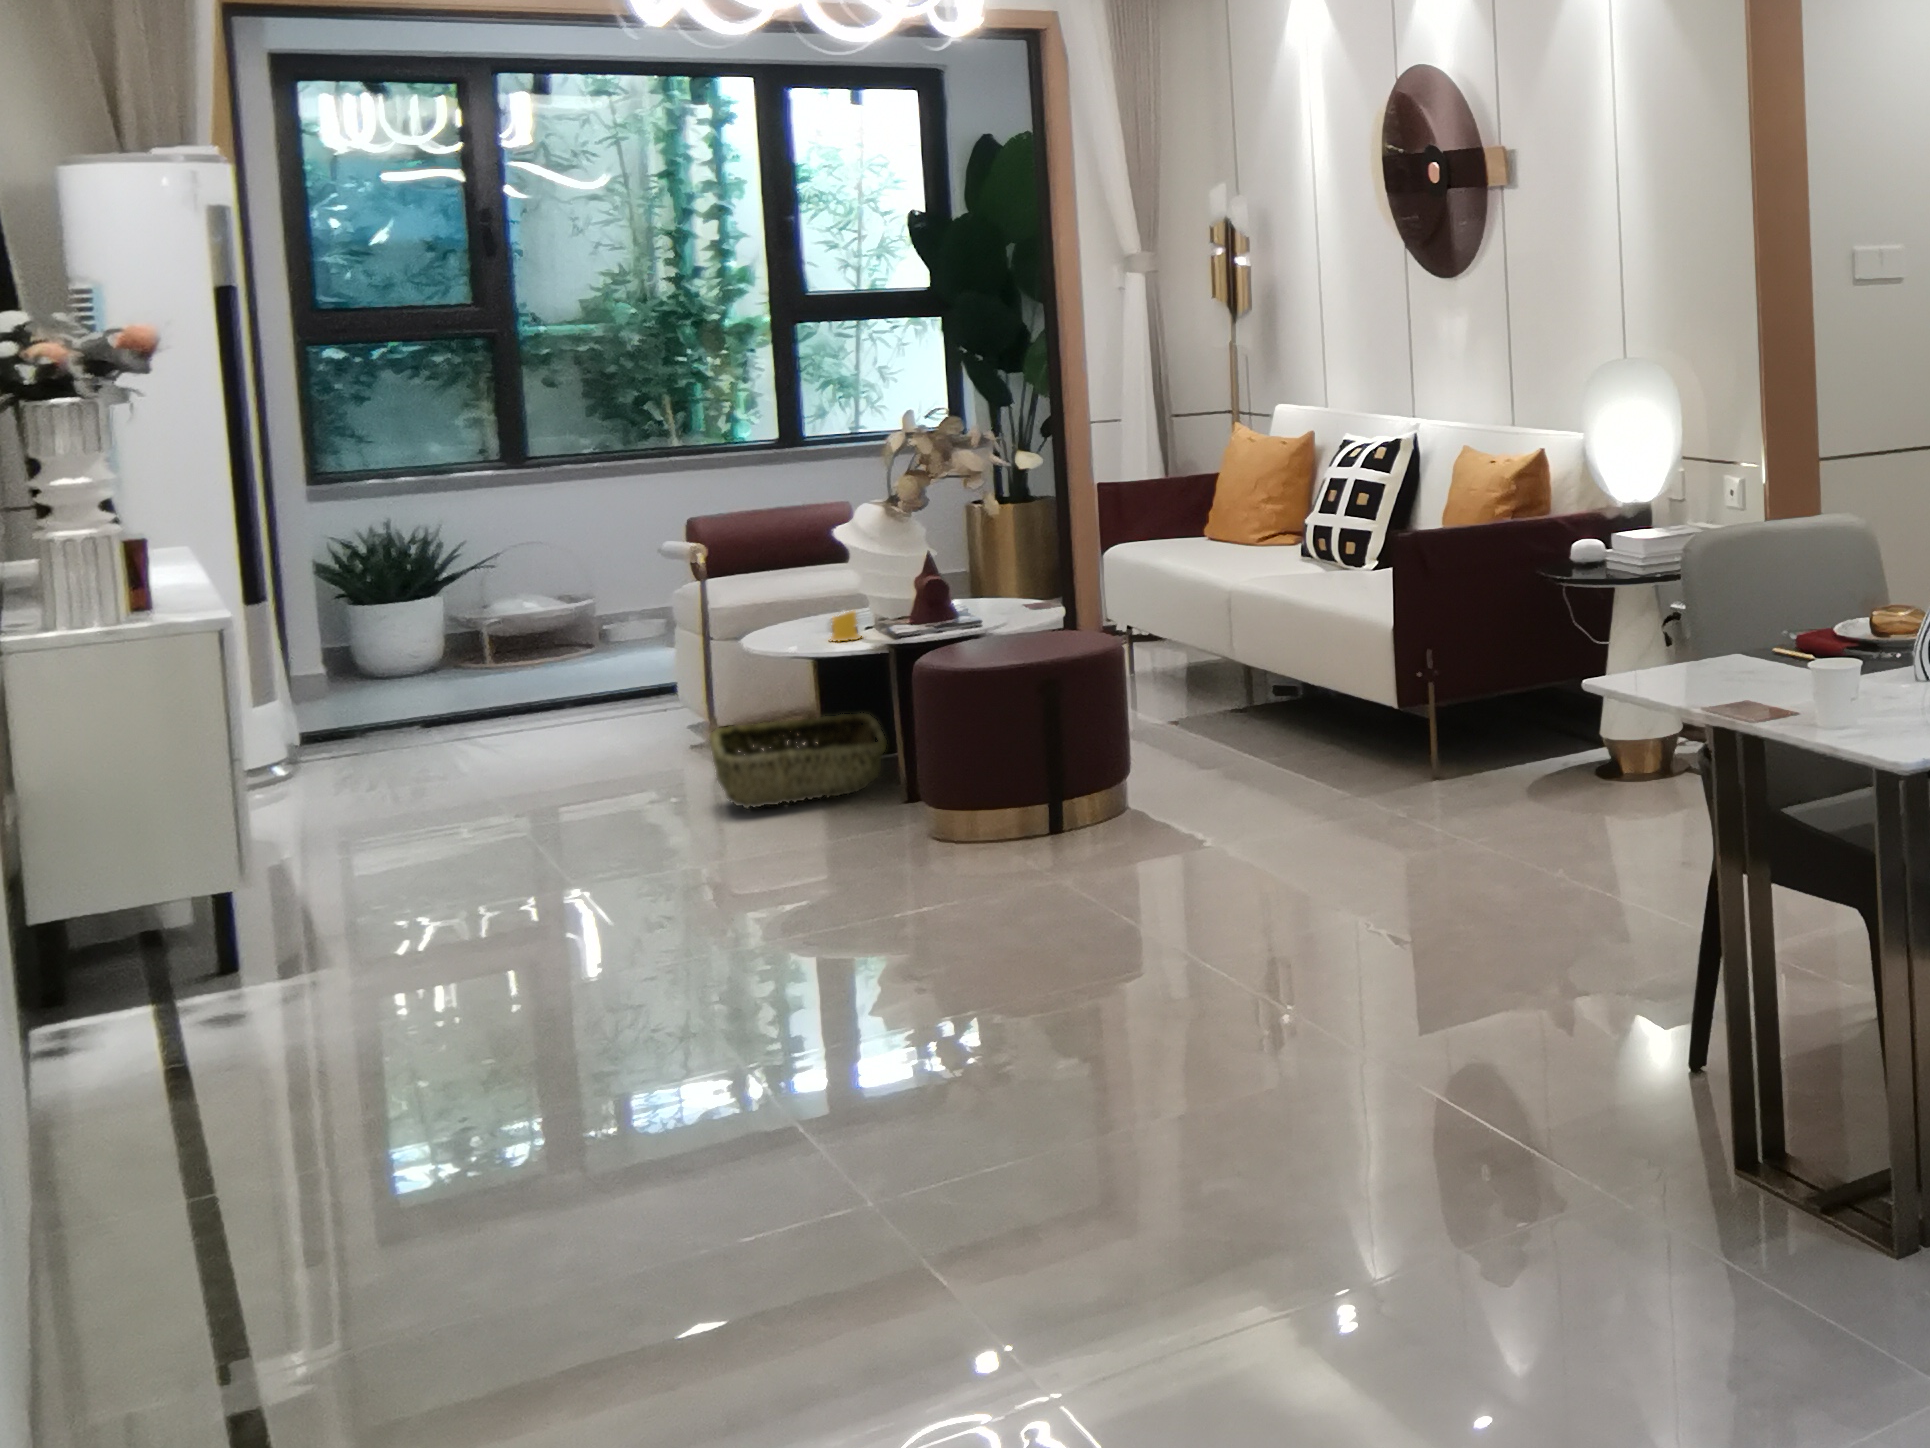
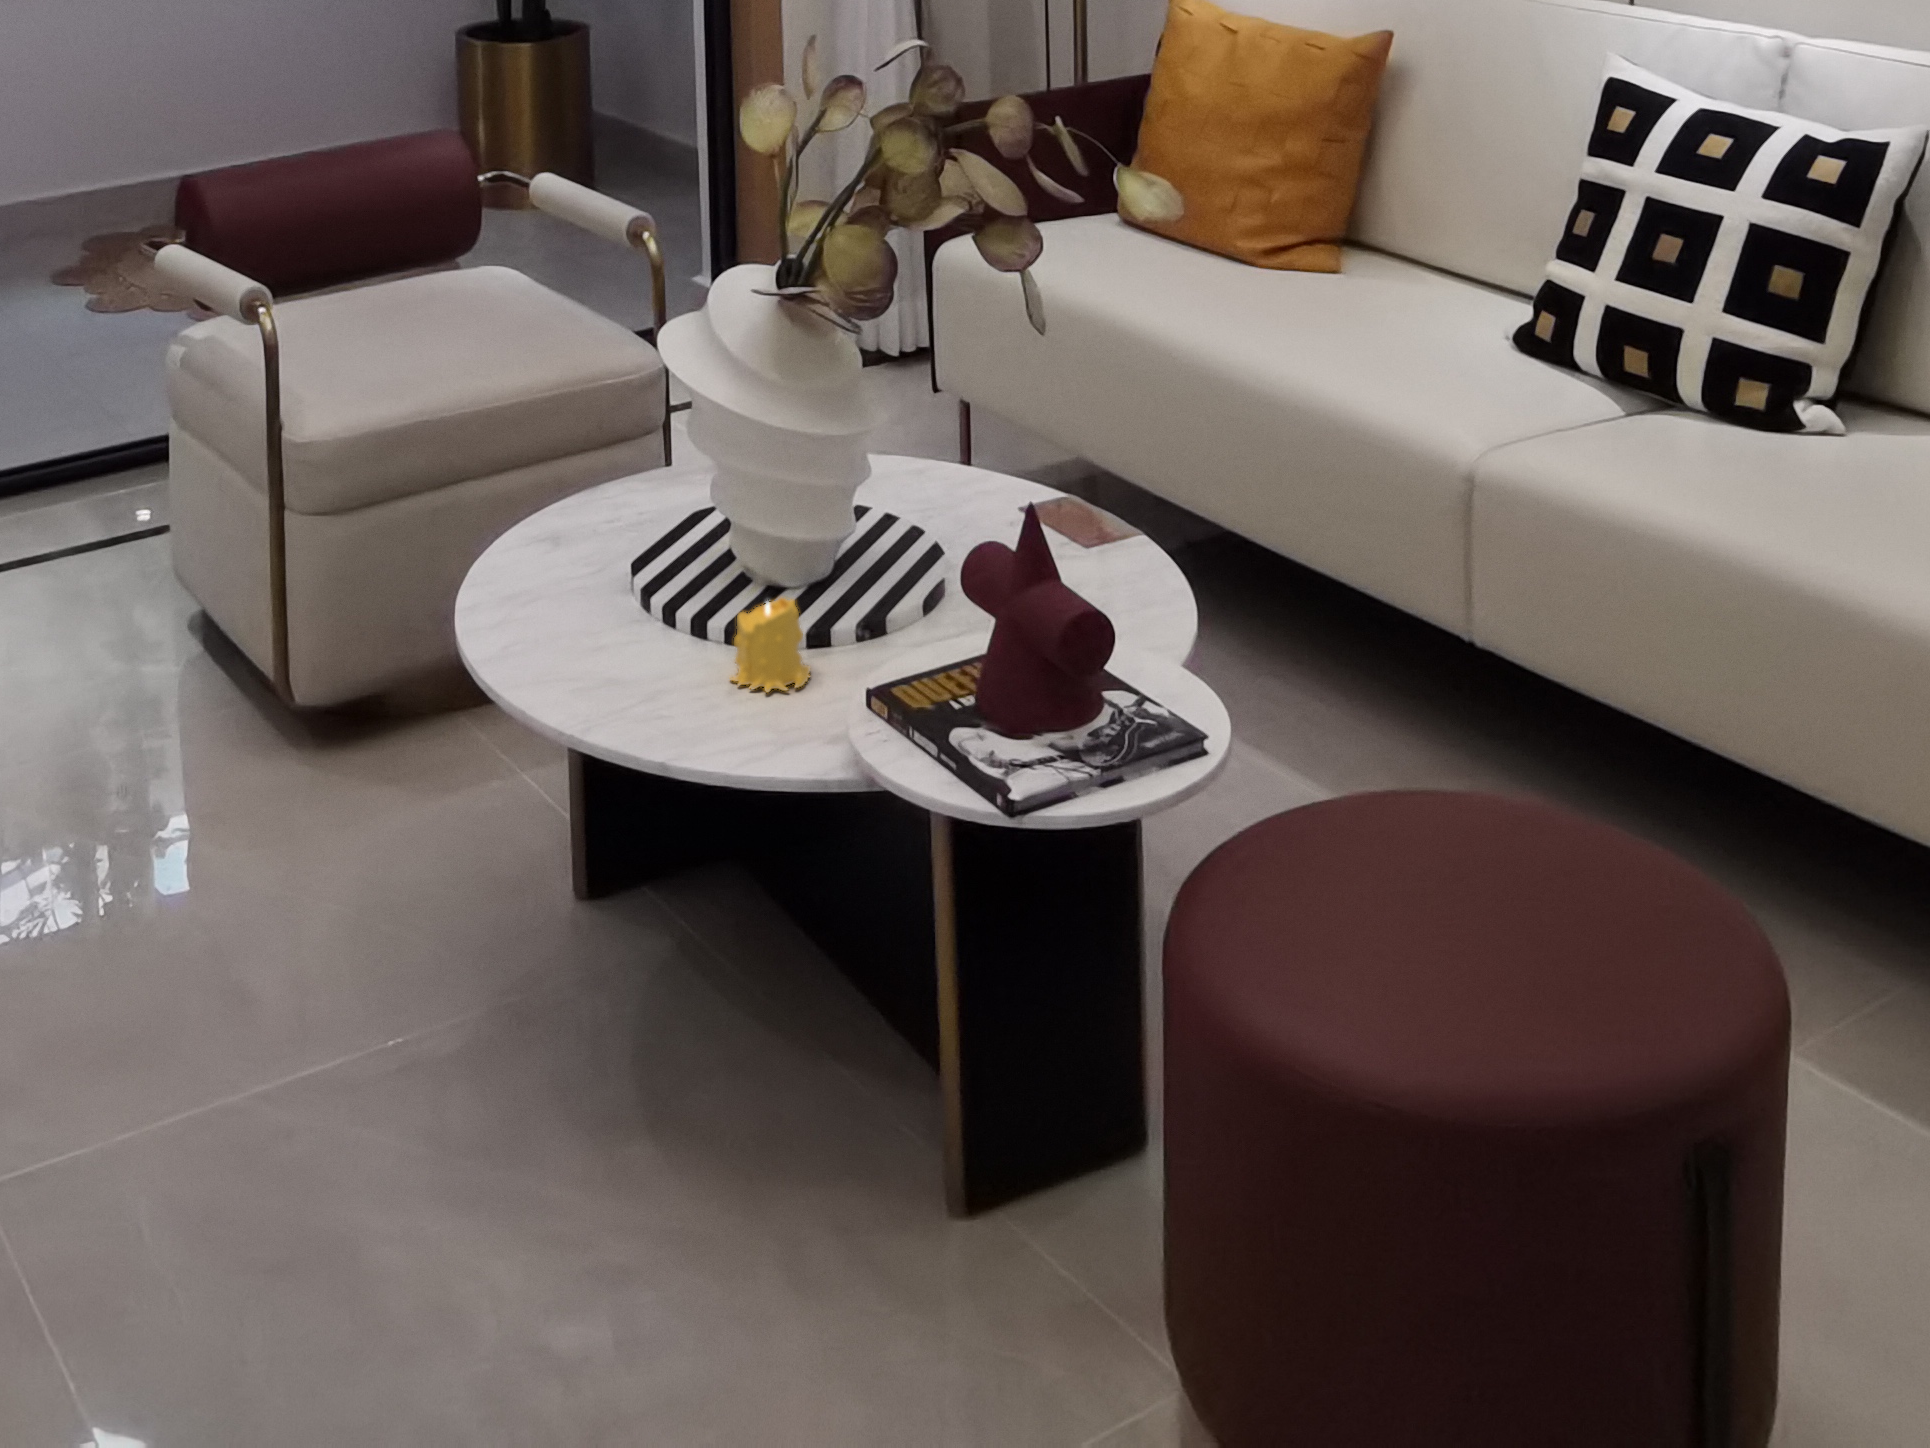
woven basket: present [709,713,887,808] -> none [425,805,859,1133]

